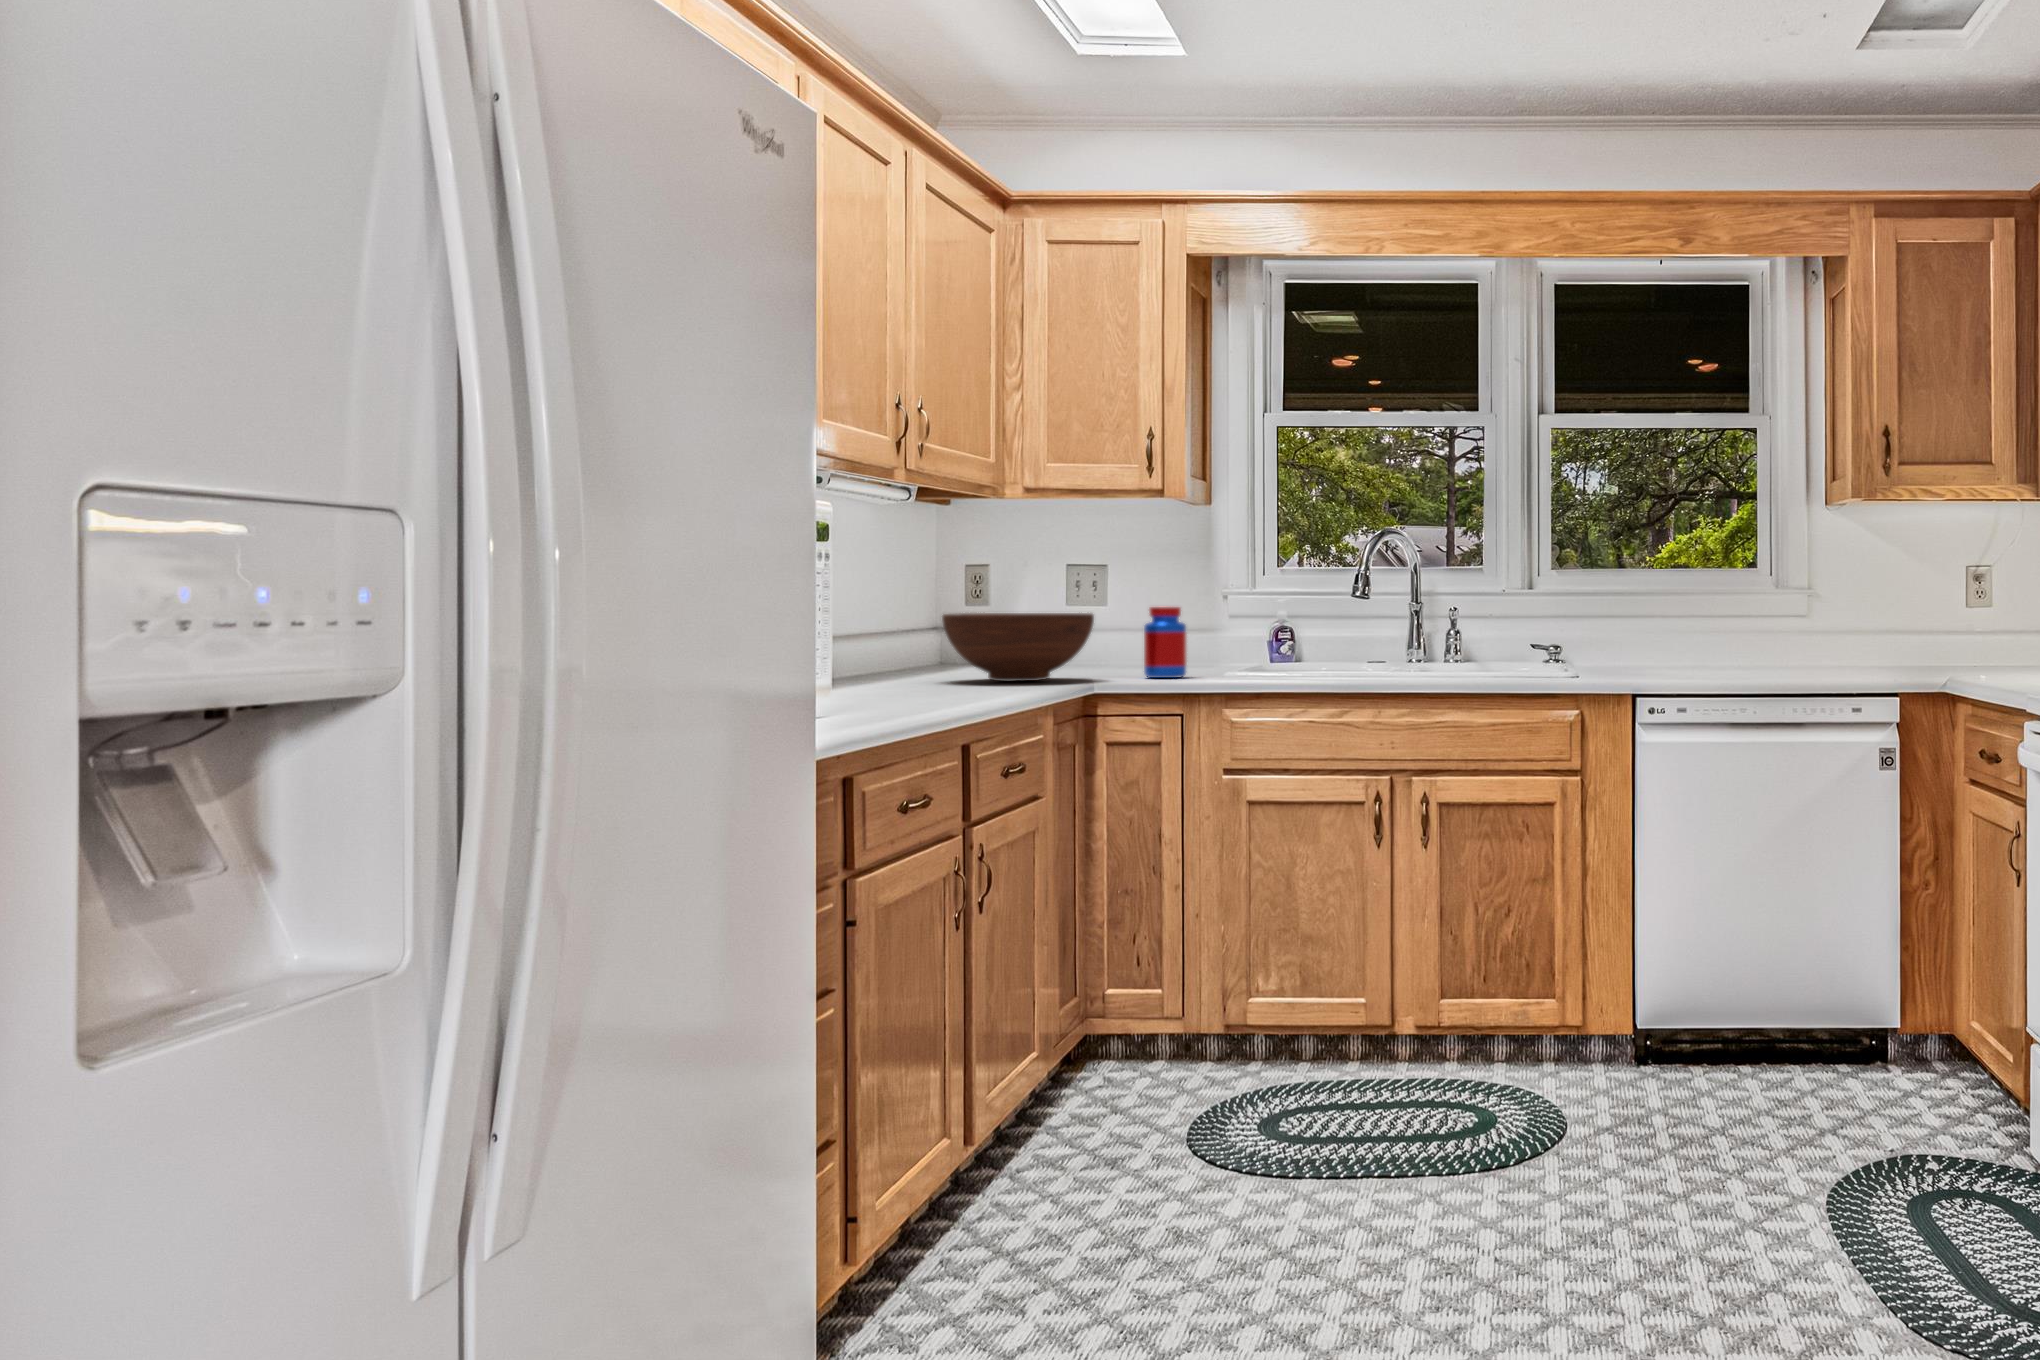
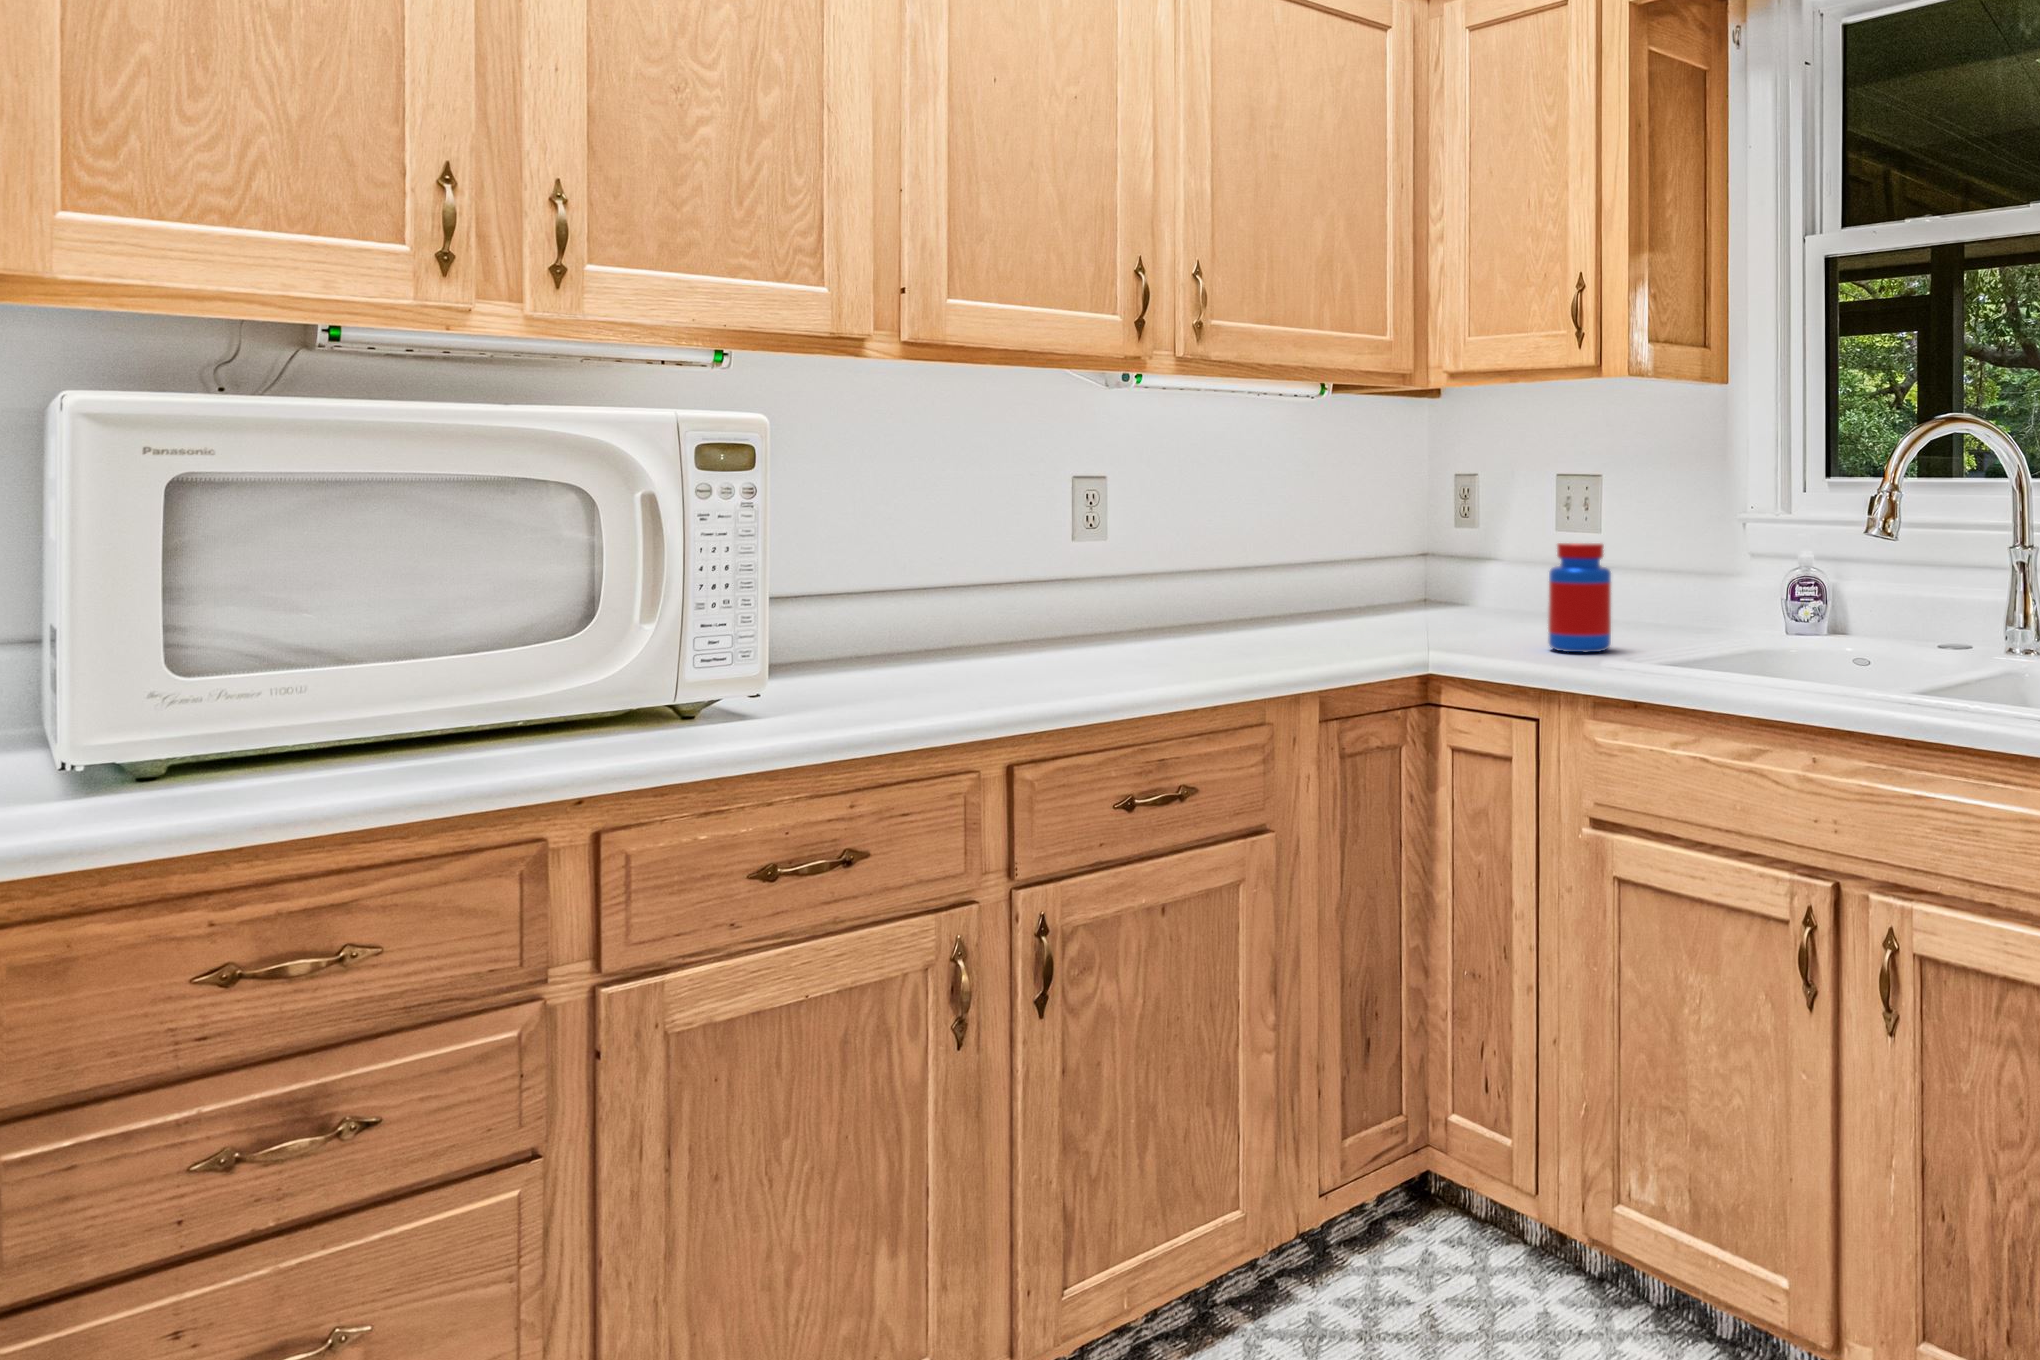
fruit bowl: present [942,613,1094,681] -> none [1270,546,1471,646]

